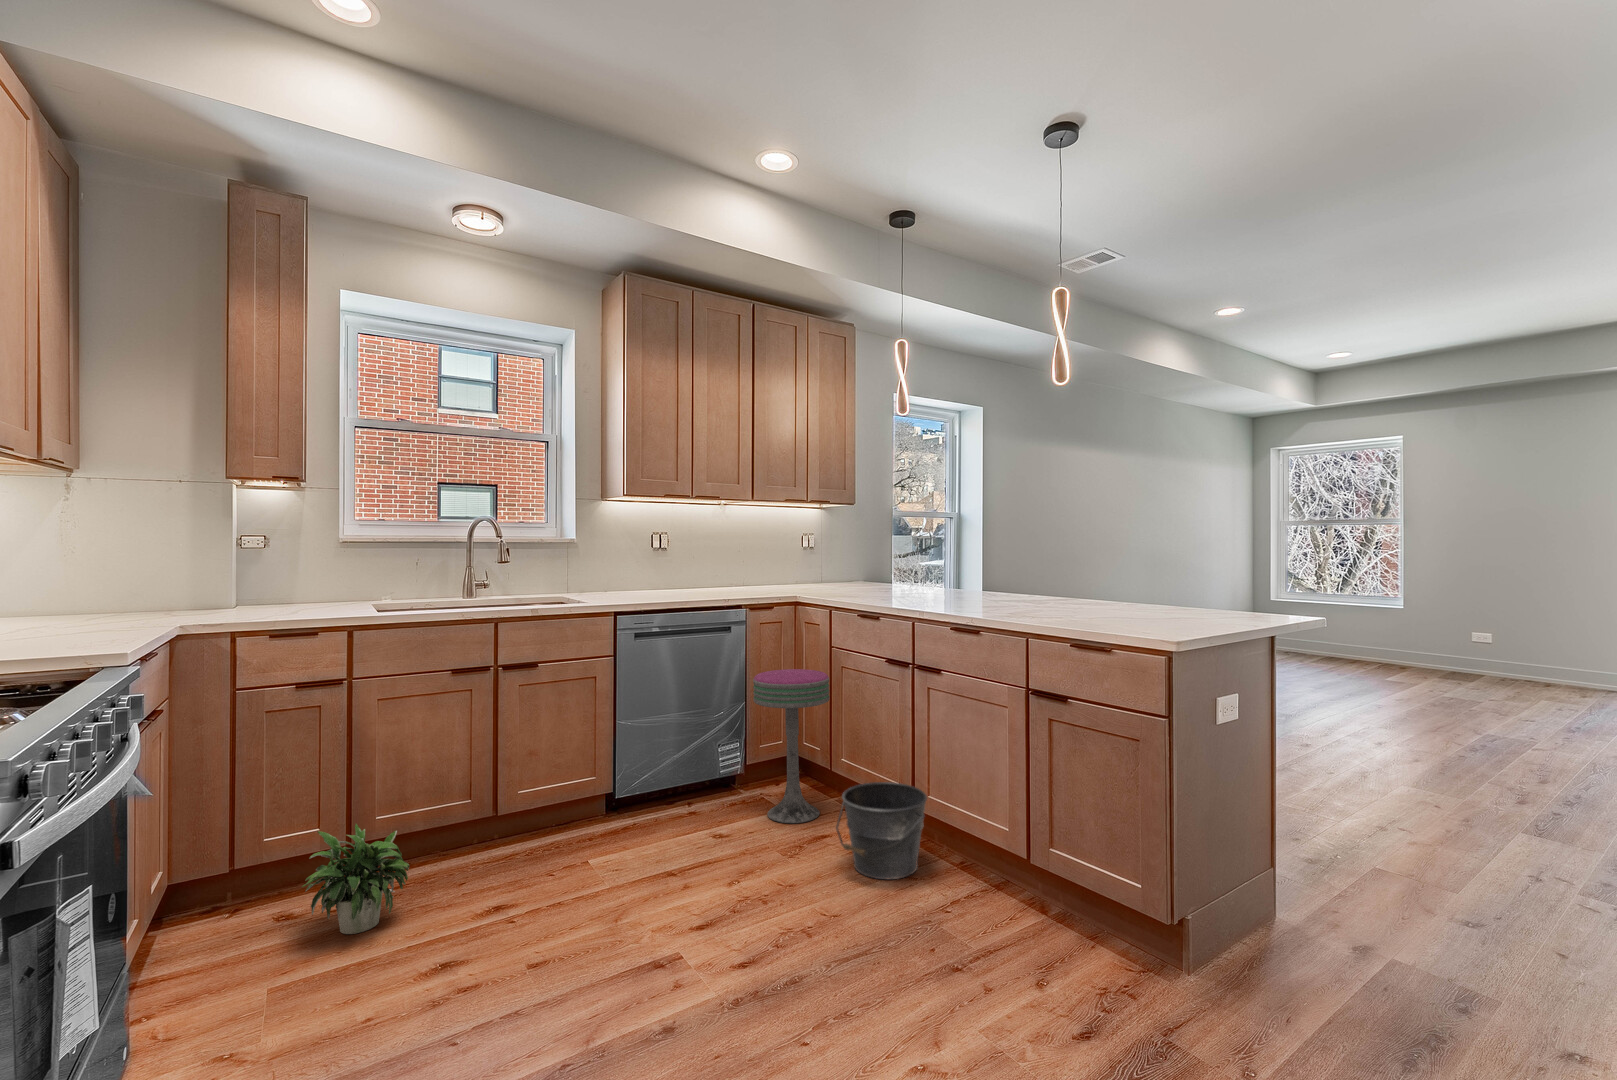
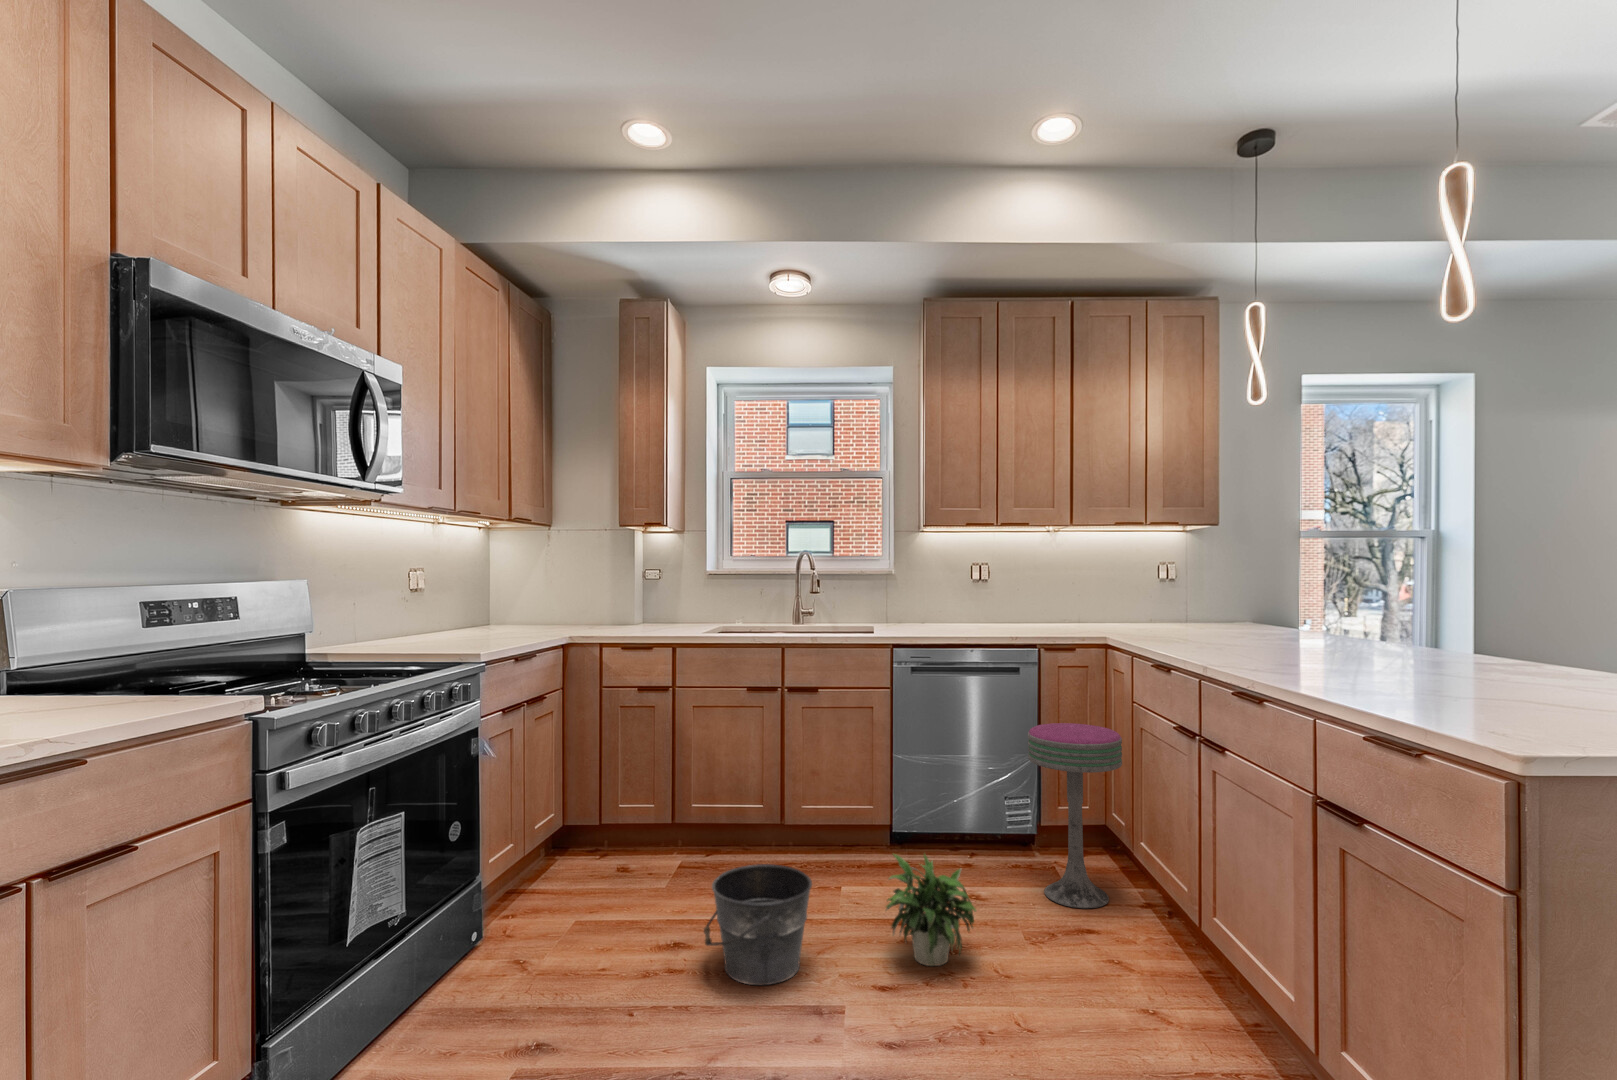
bucket: present [836,782,927,880] -> present [704,864,812,985]
potted plant: present [302,824,410,934] -> present [886,854,976,966]

